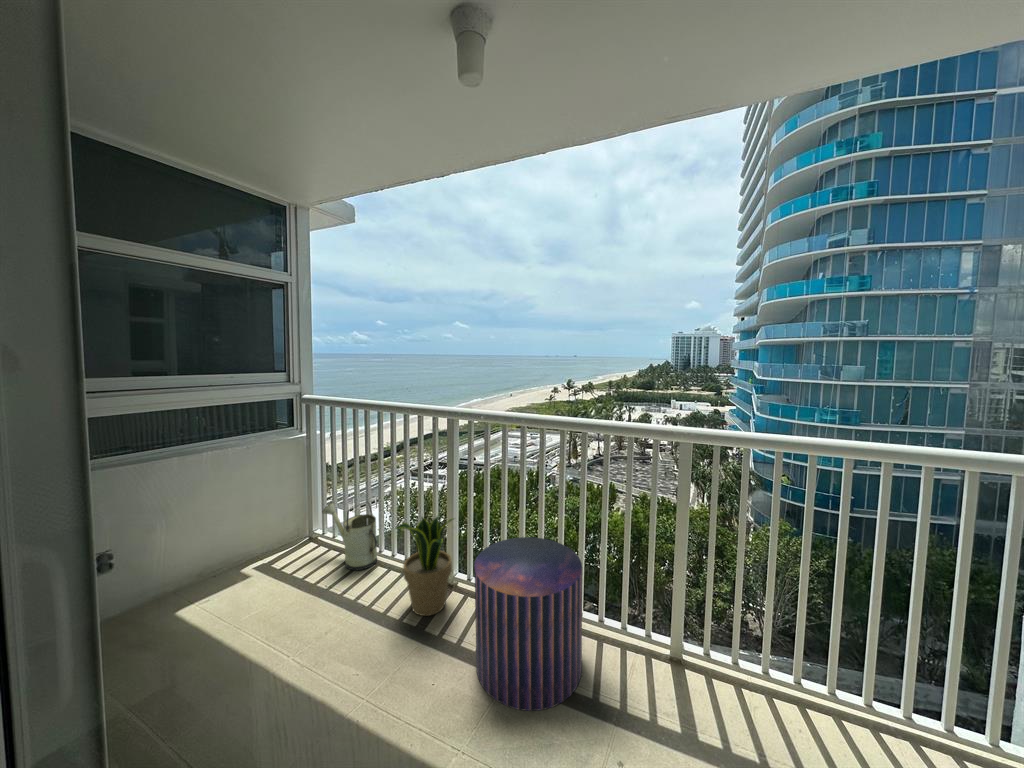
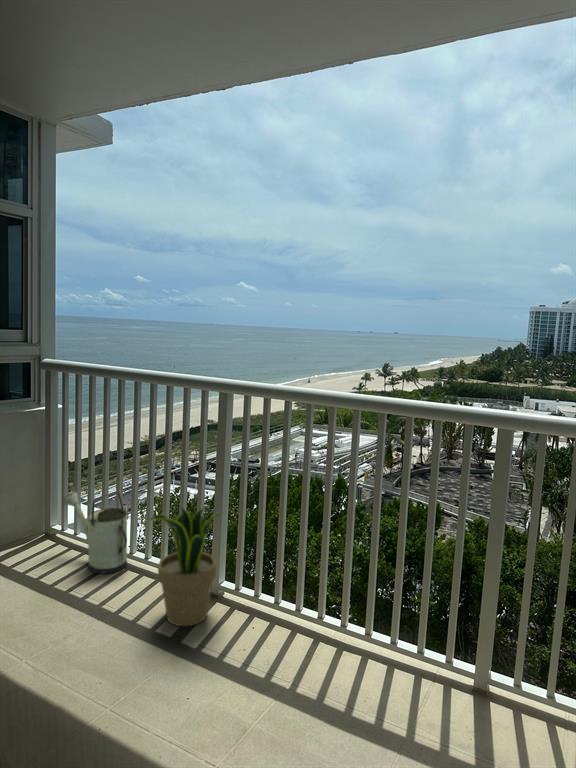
pouf: present [475,537,582,711] -> none [239,537,370,730]

